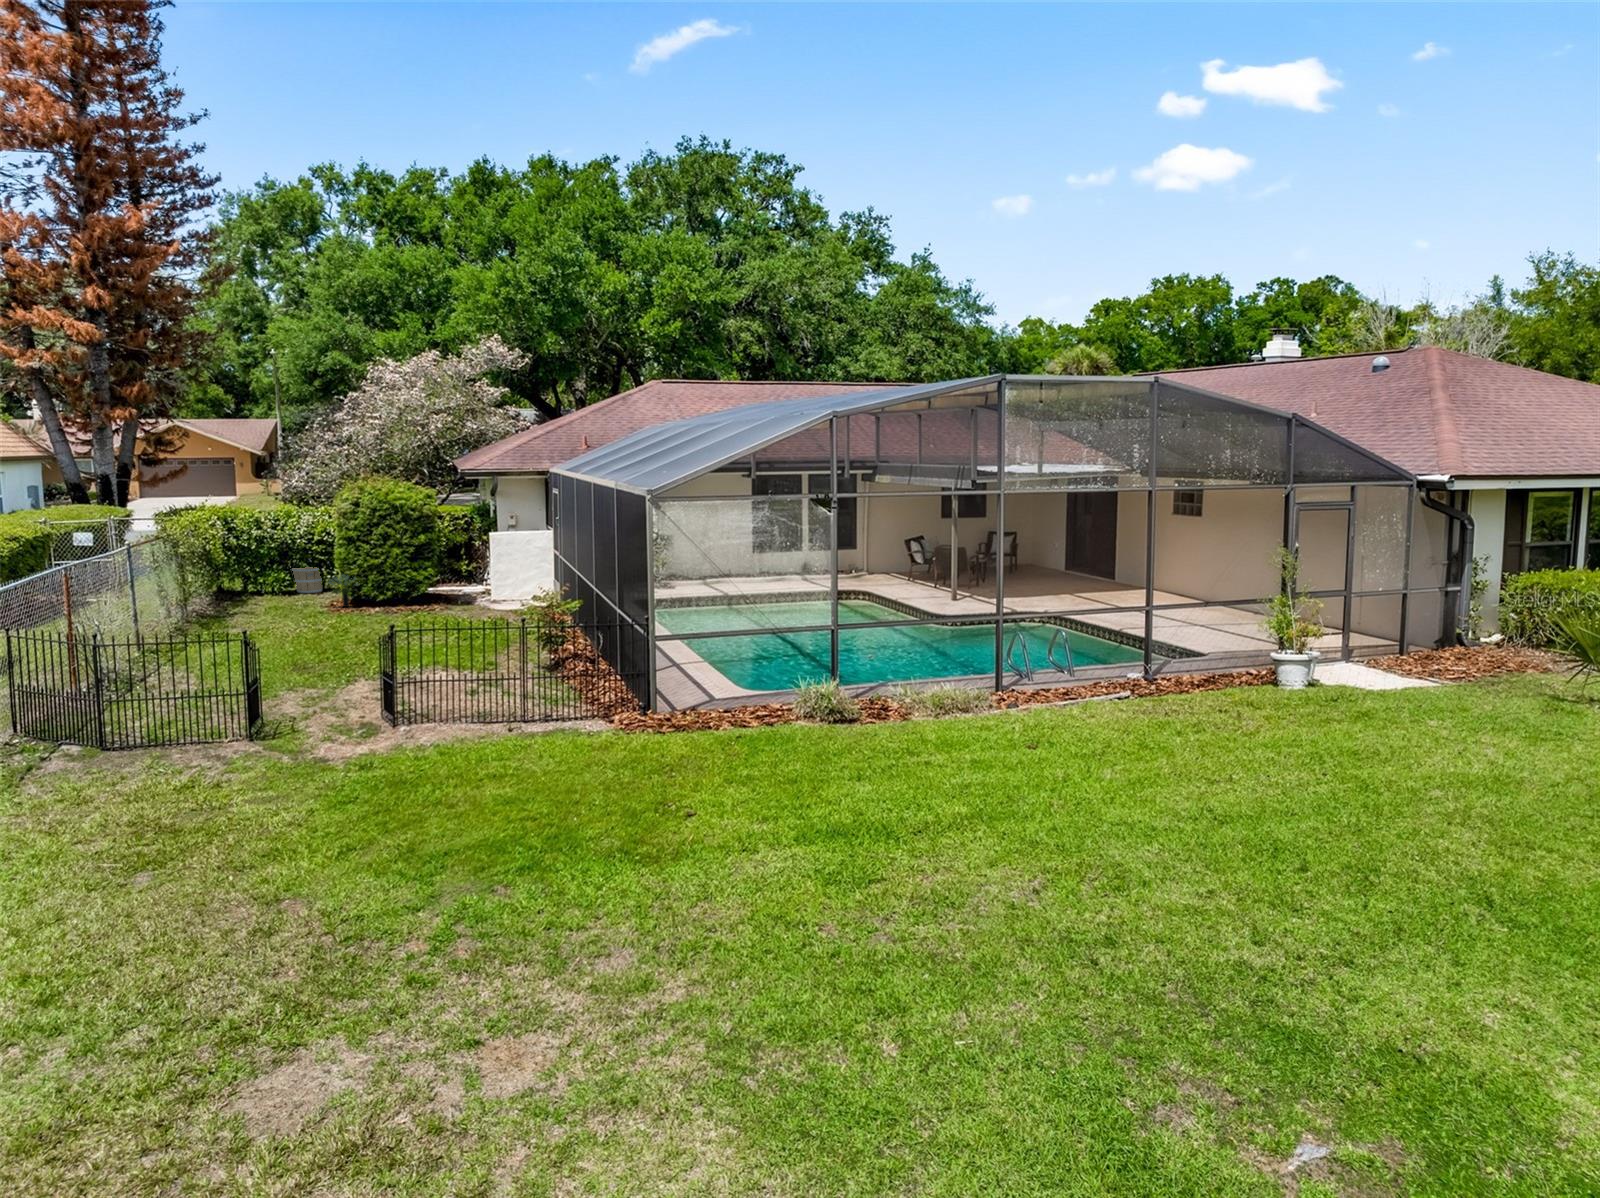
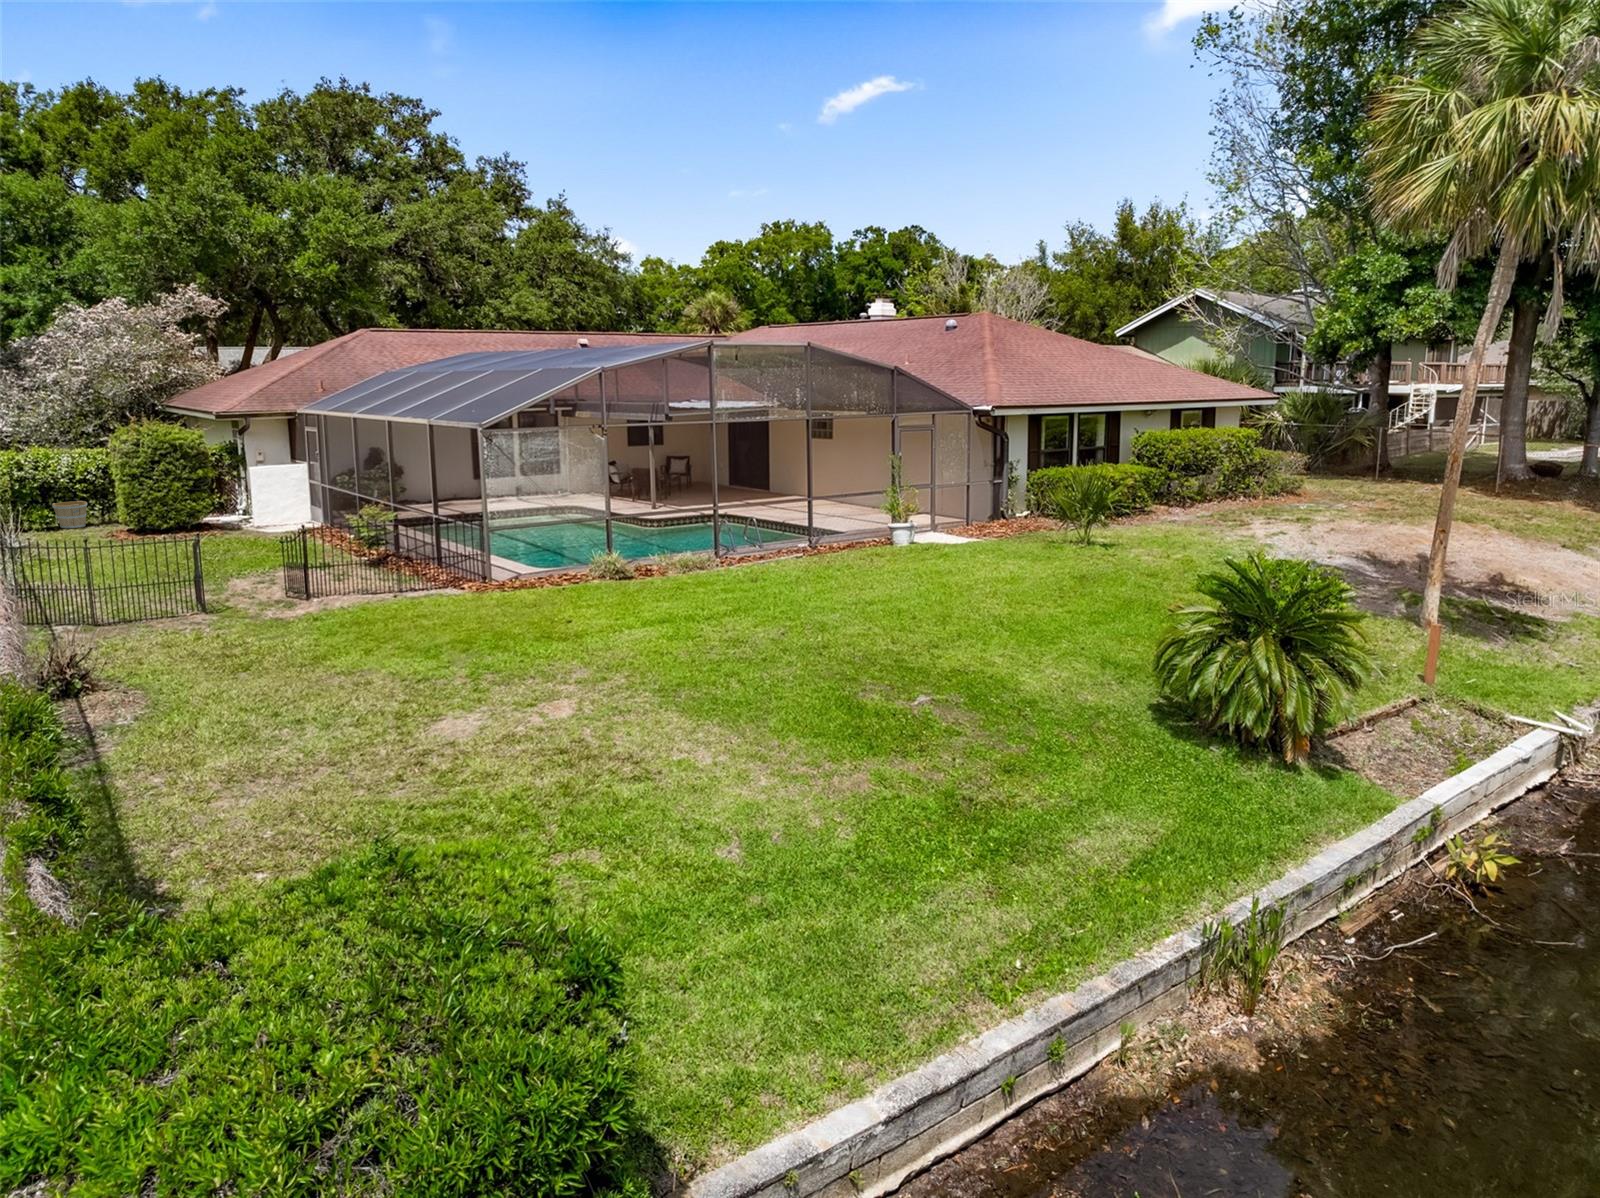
potted plant: present [329,575,355,607] -> none [119,508,150,536]

